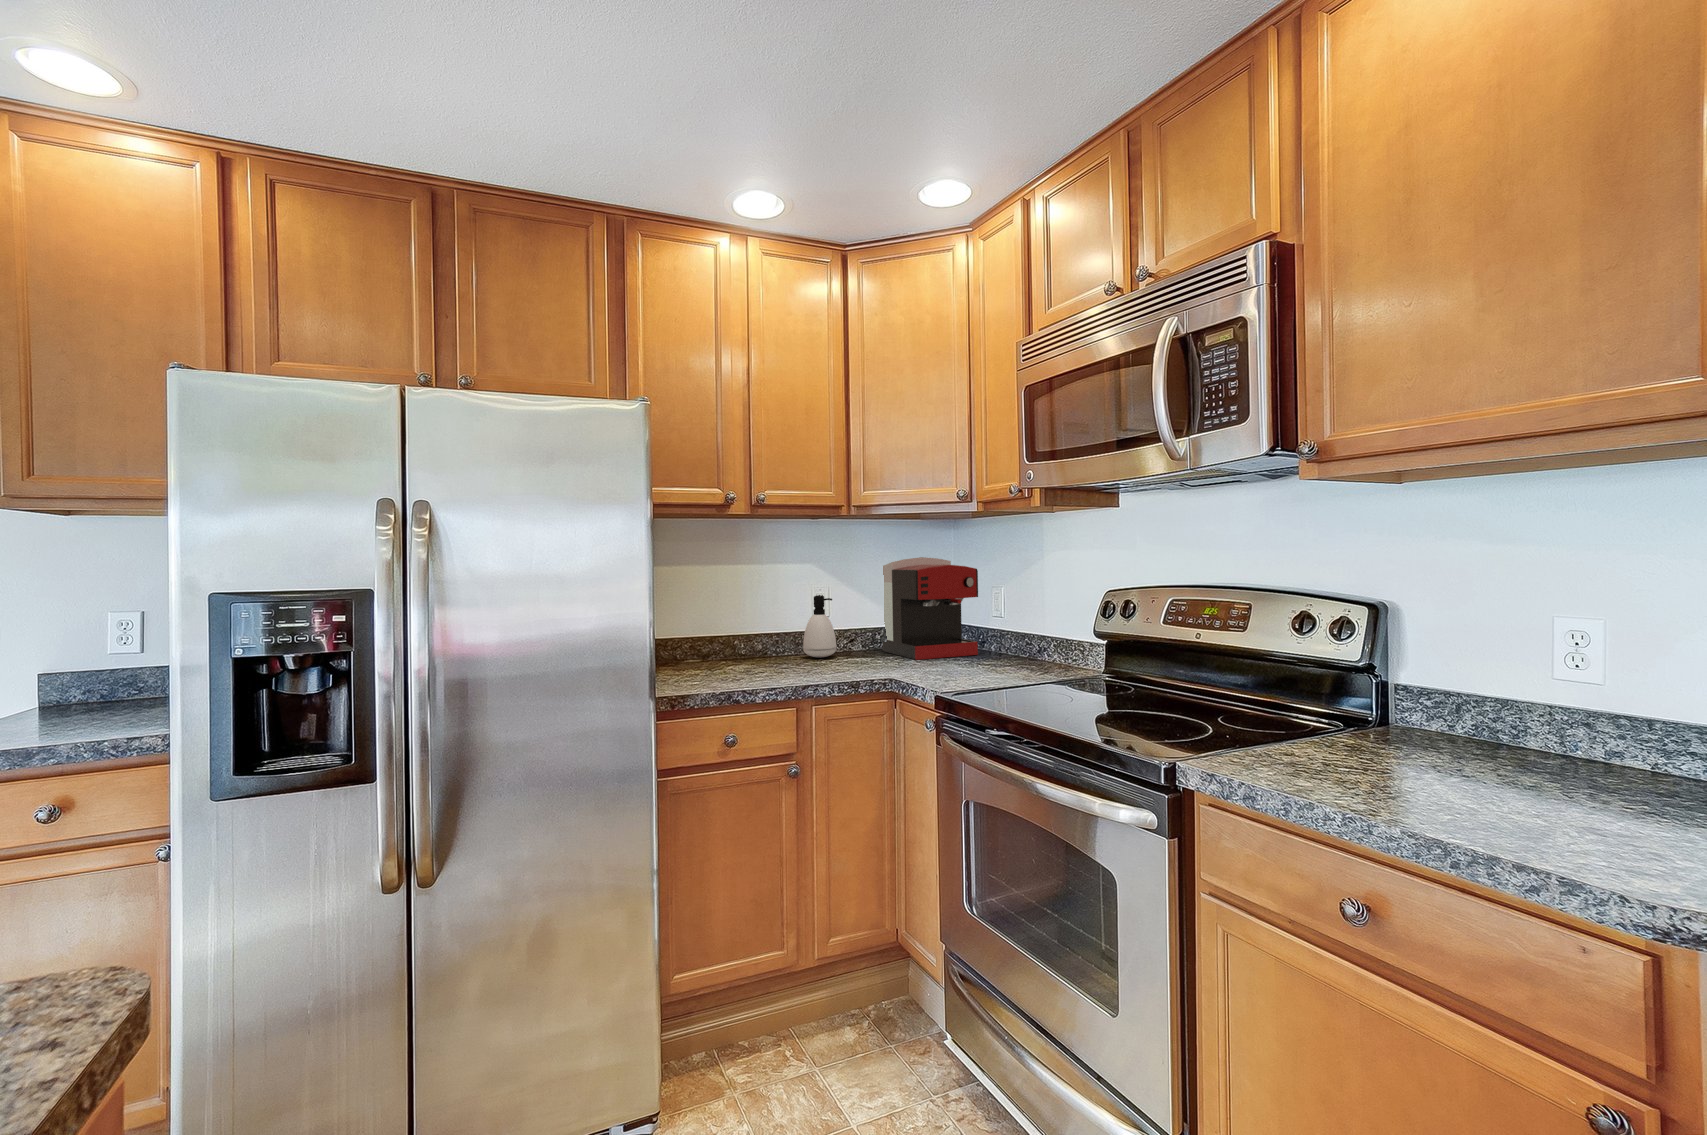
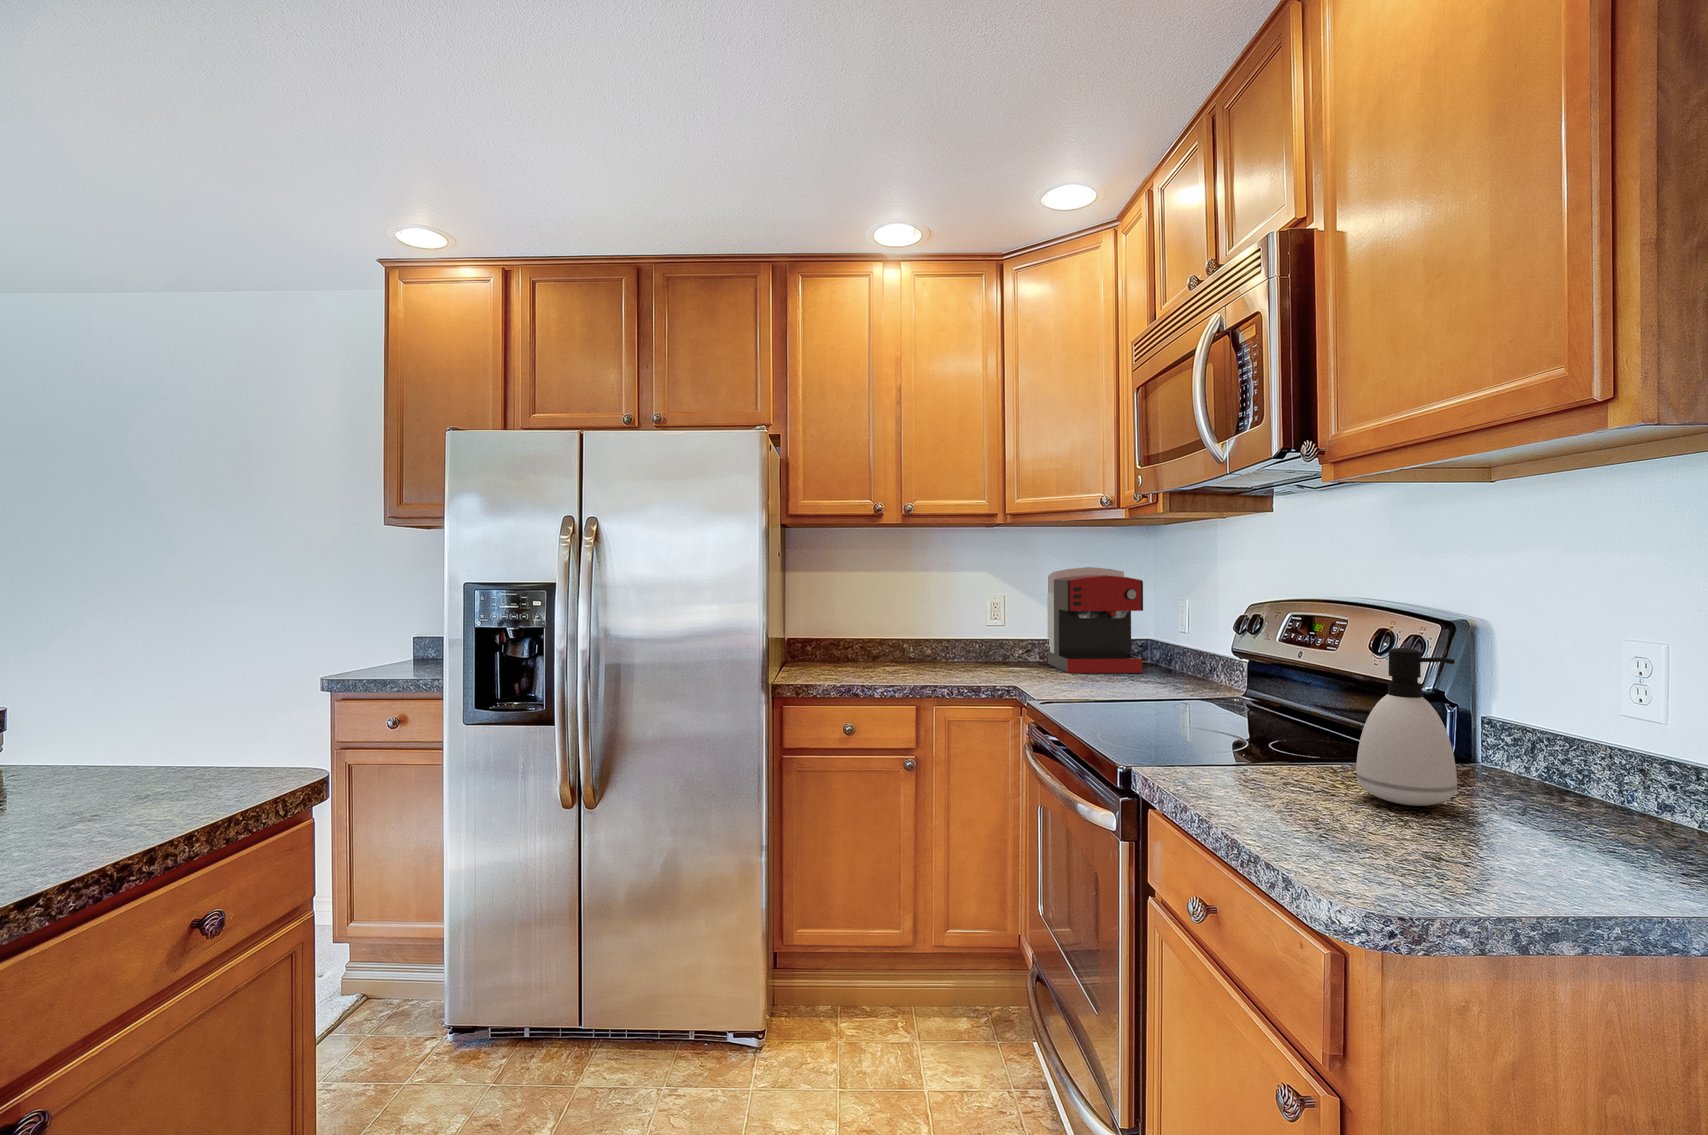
soap dispenser: present [803,595,836,658] -> present [1356,648,1457,806]

